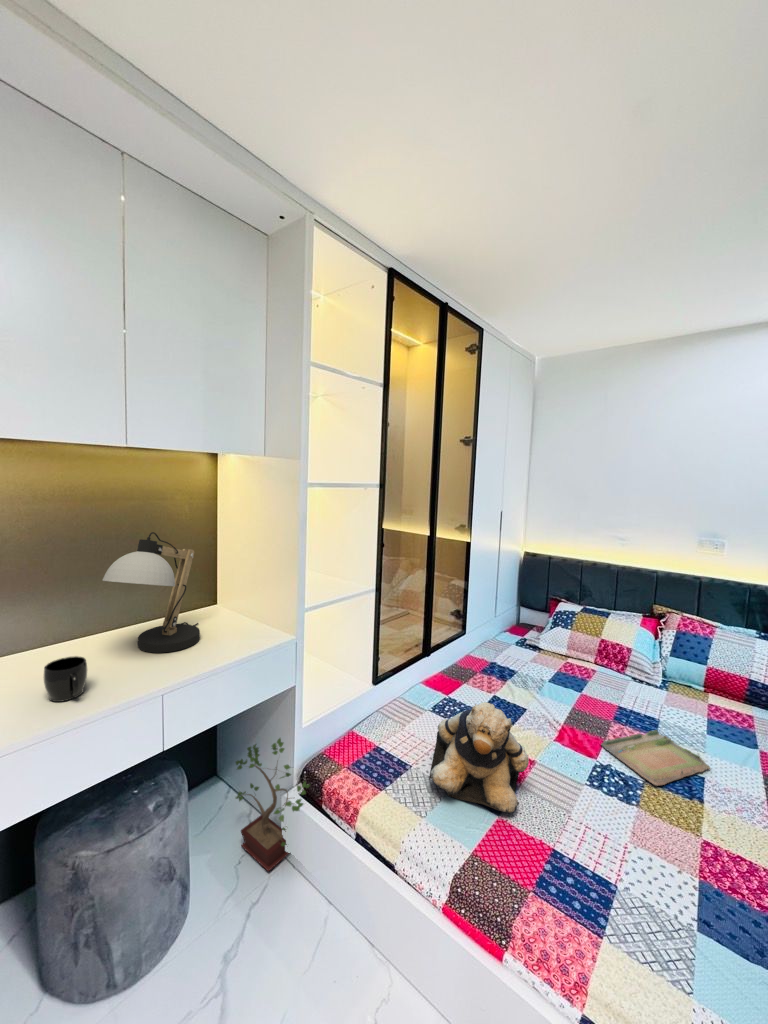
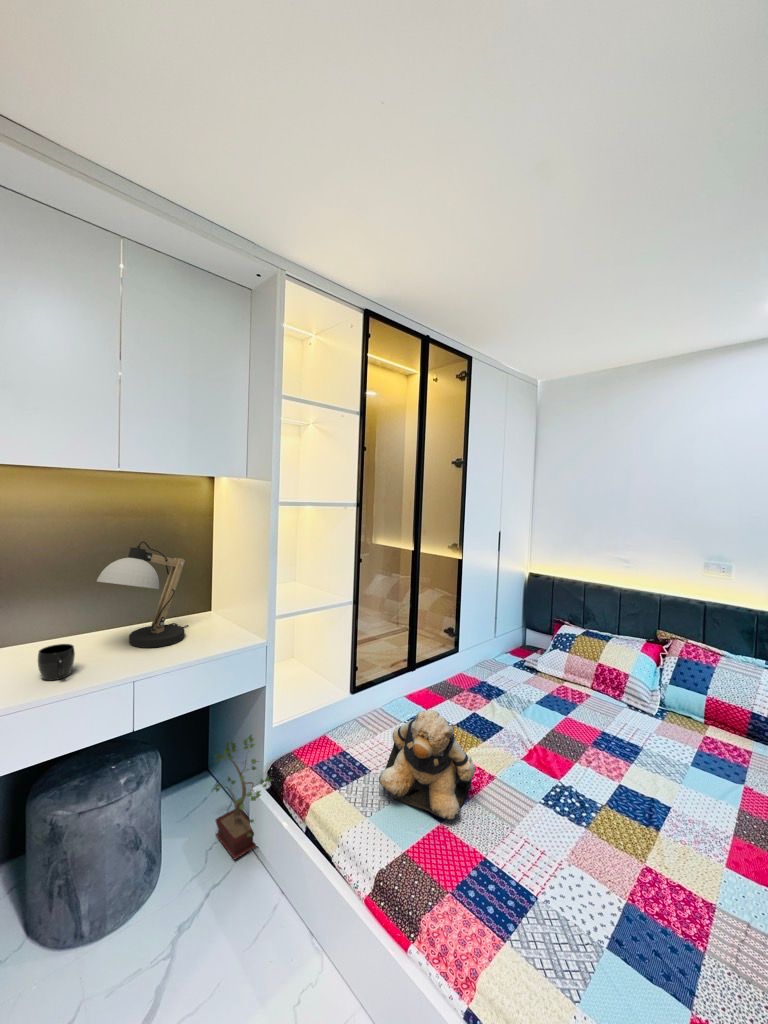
tray: present [601,730,710,786] -> none [568,756,681,810]

